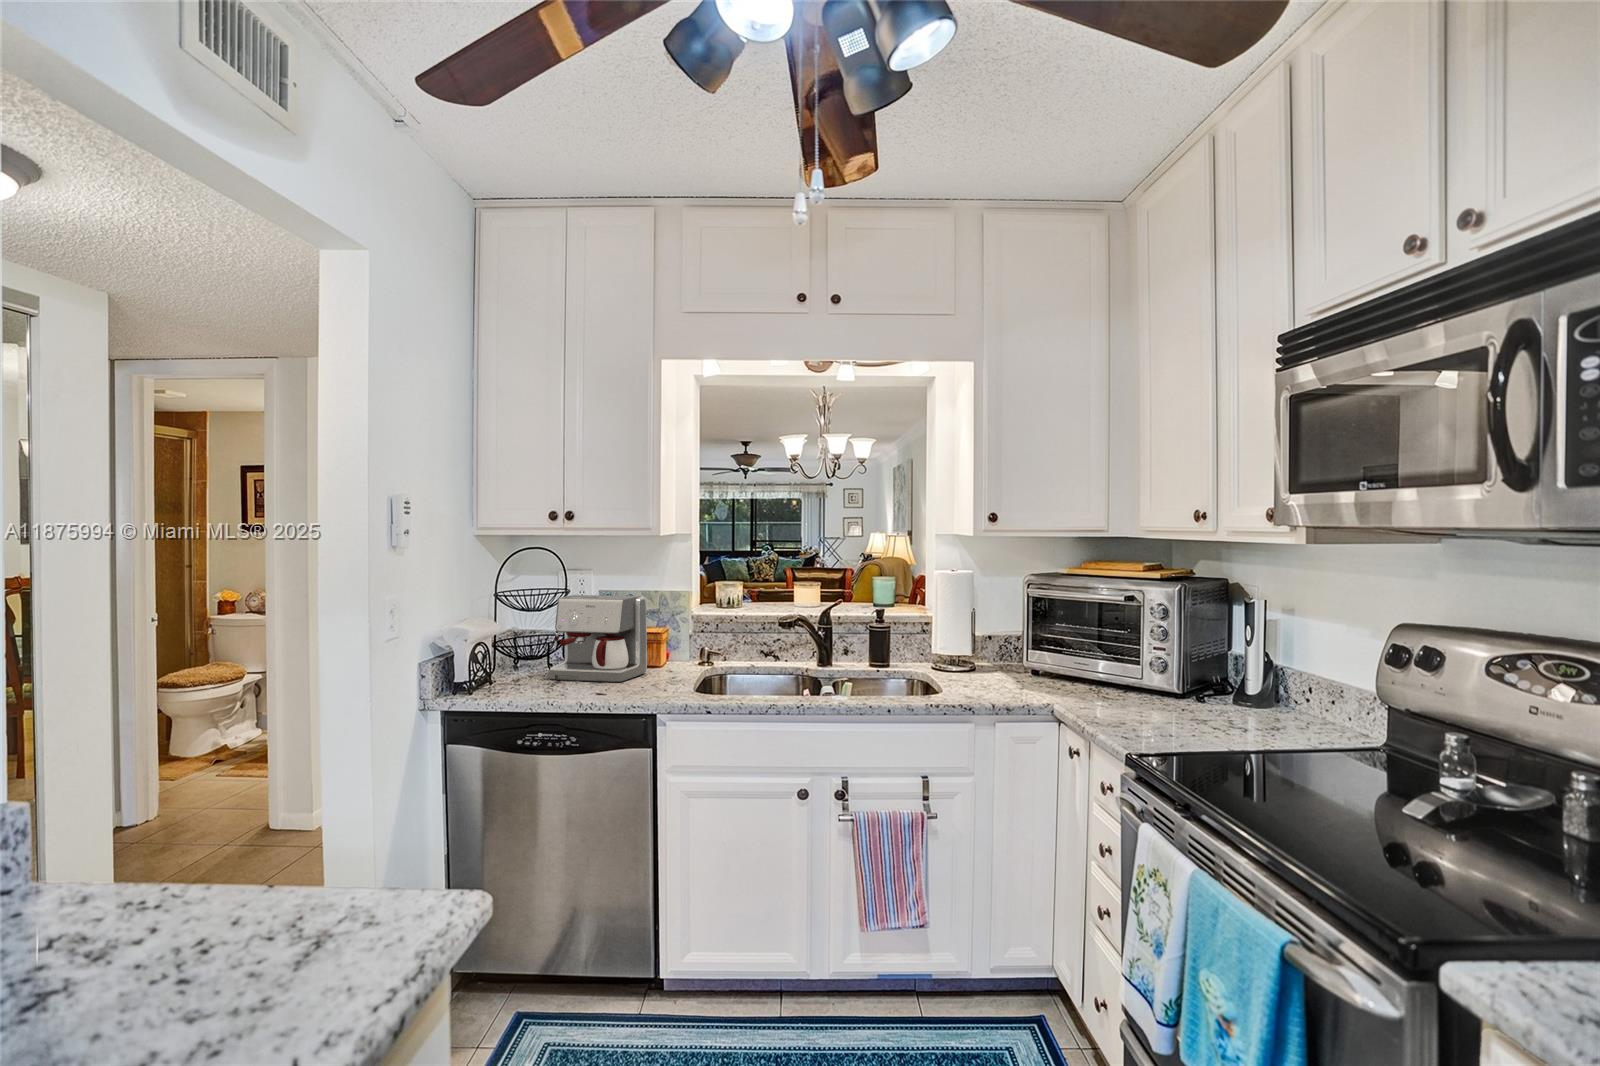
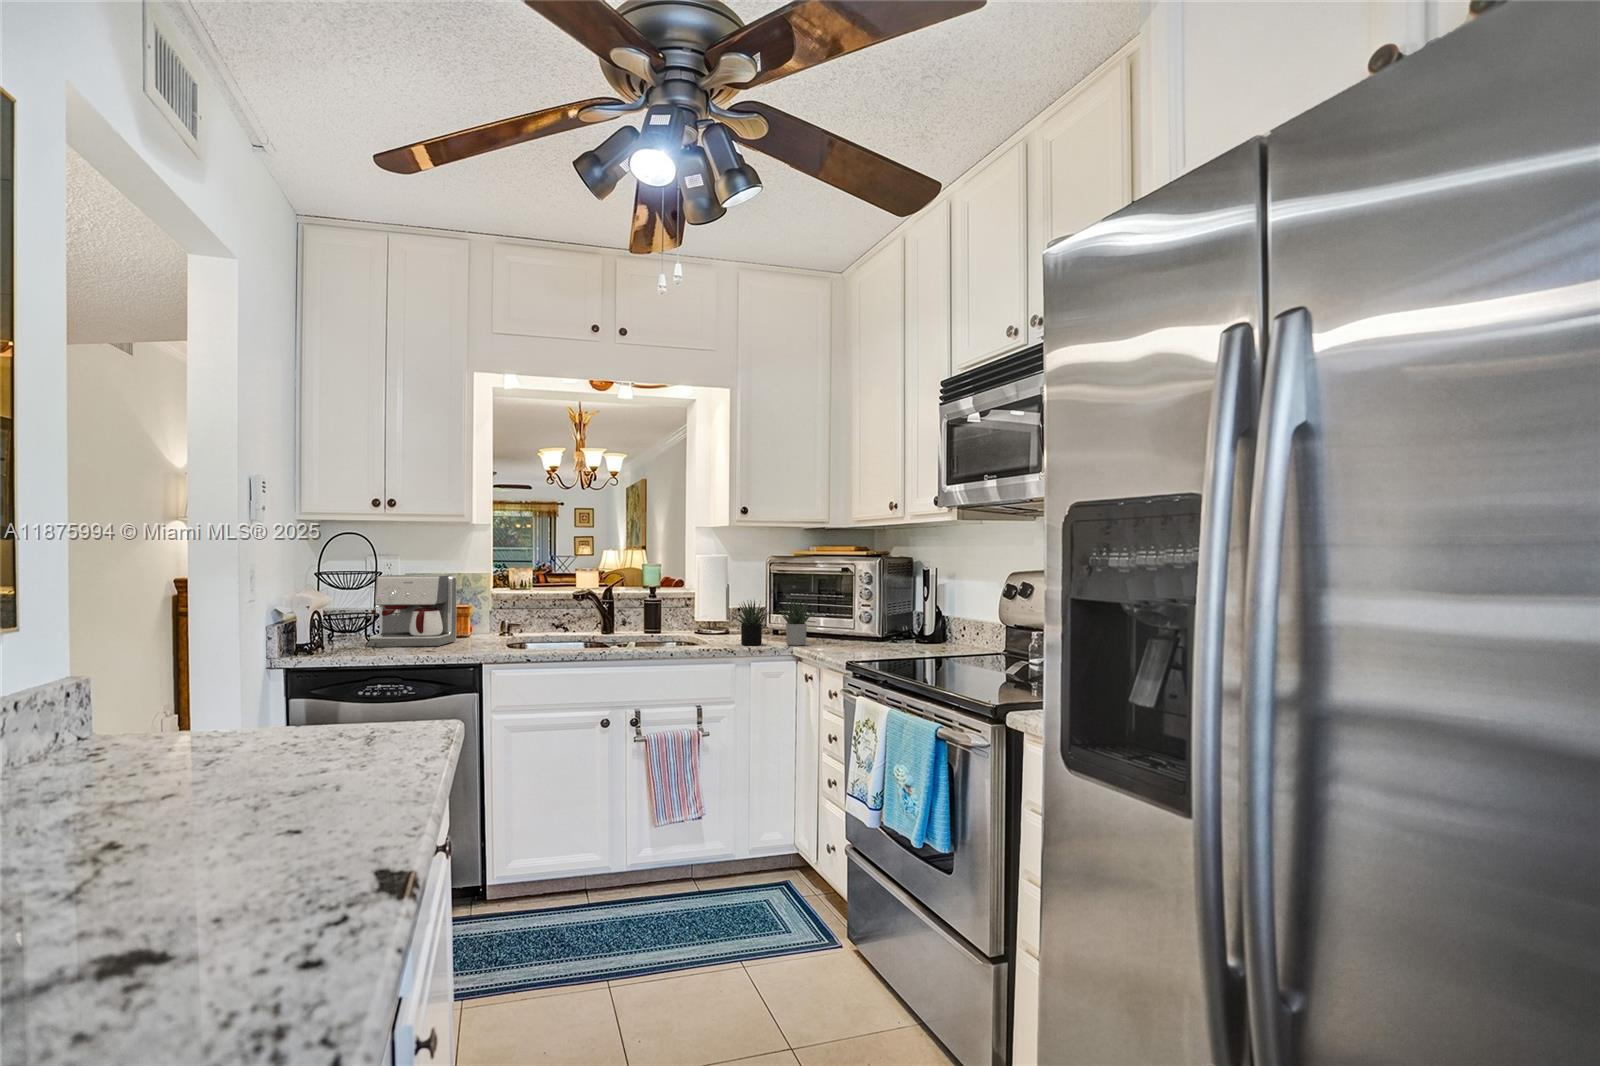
succulent plant: none [967,634,1090,704] -> present [733,598,817,646]

